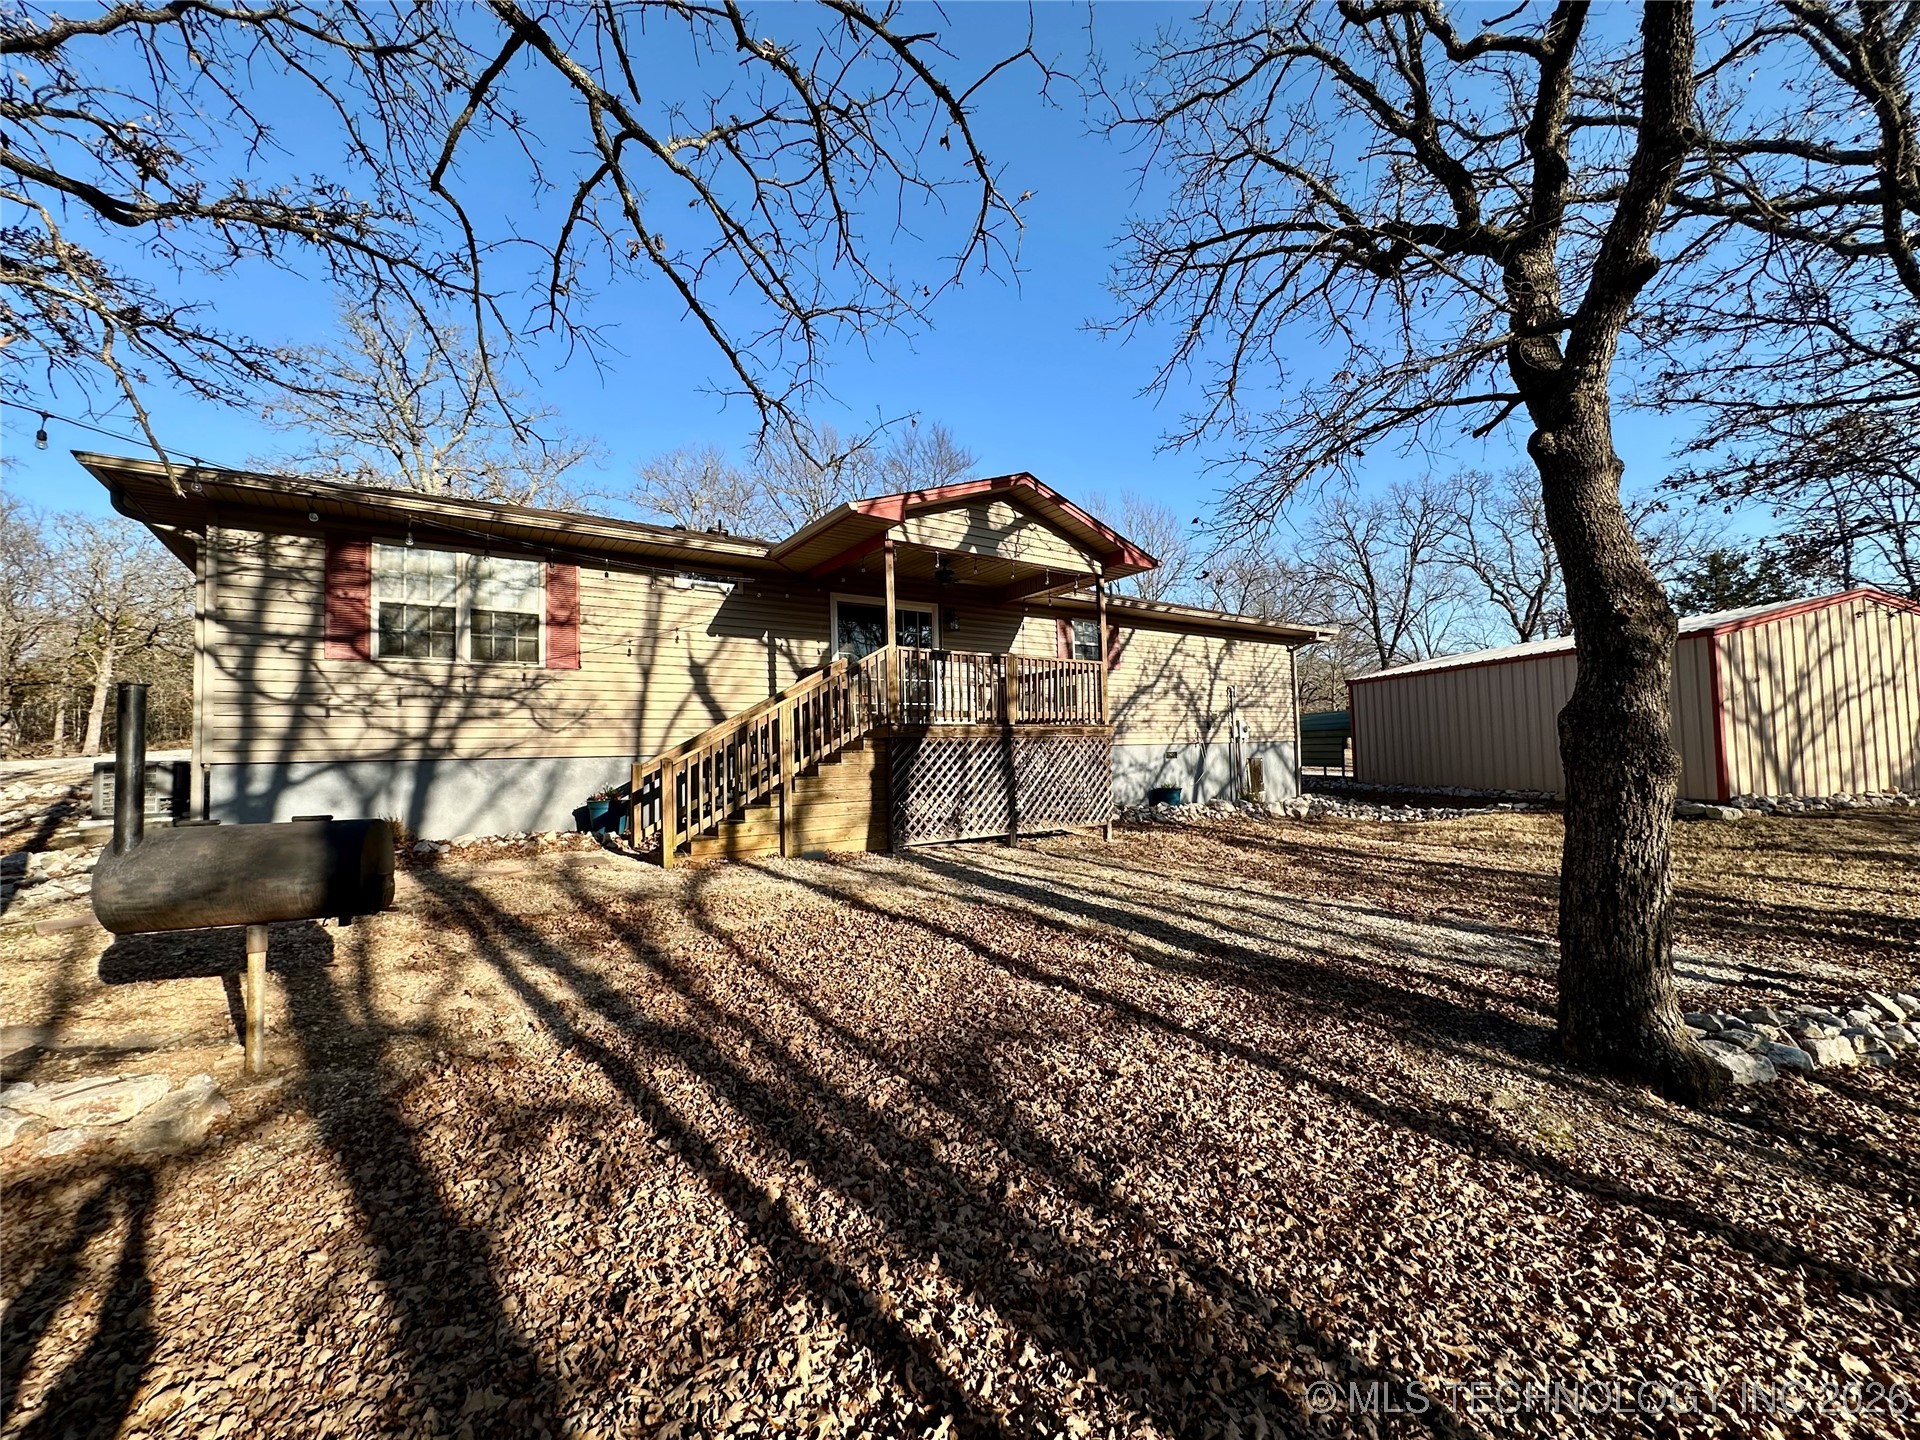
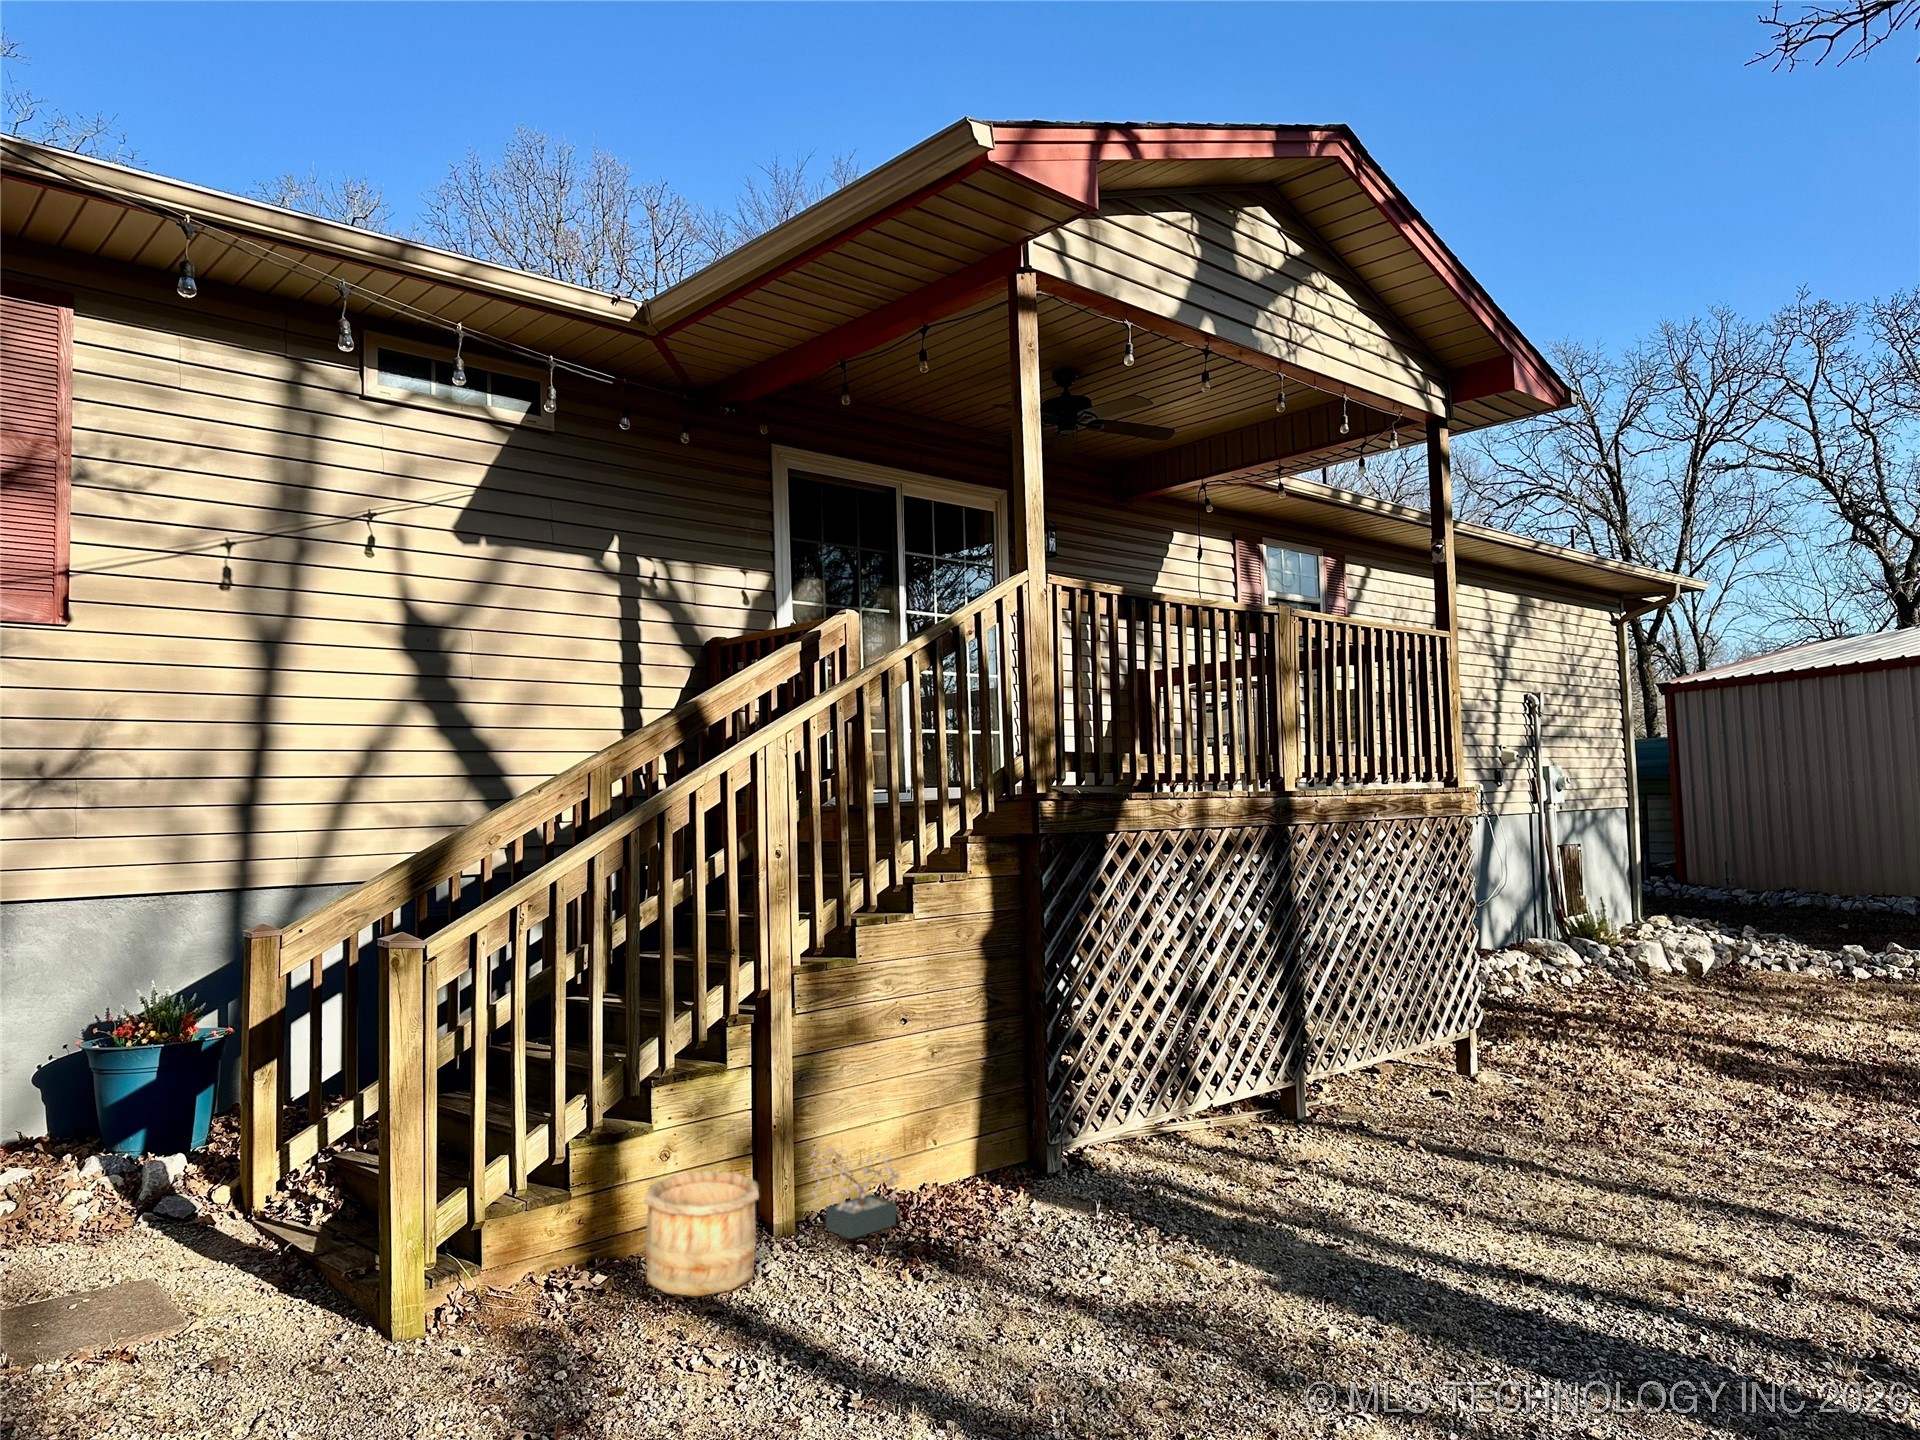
wooden bucket: none [738,834,774,865] -> present [644,1171,759,1296]

